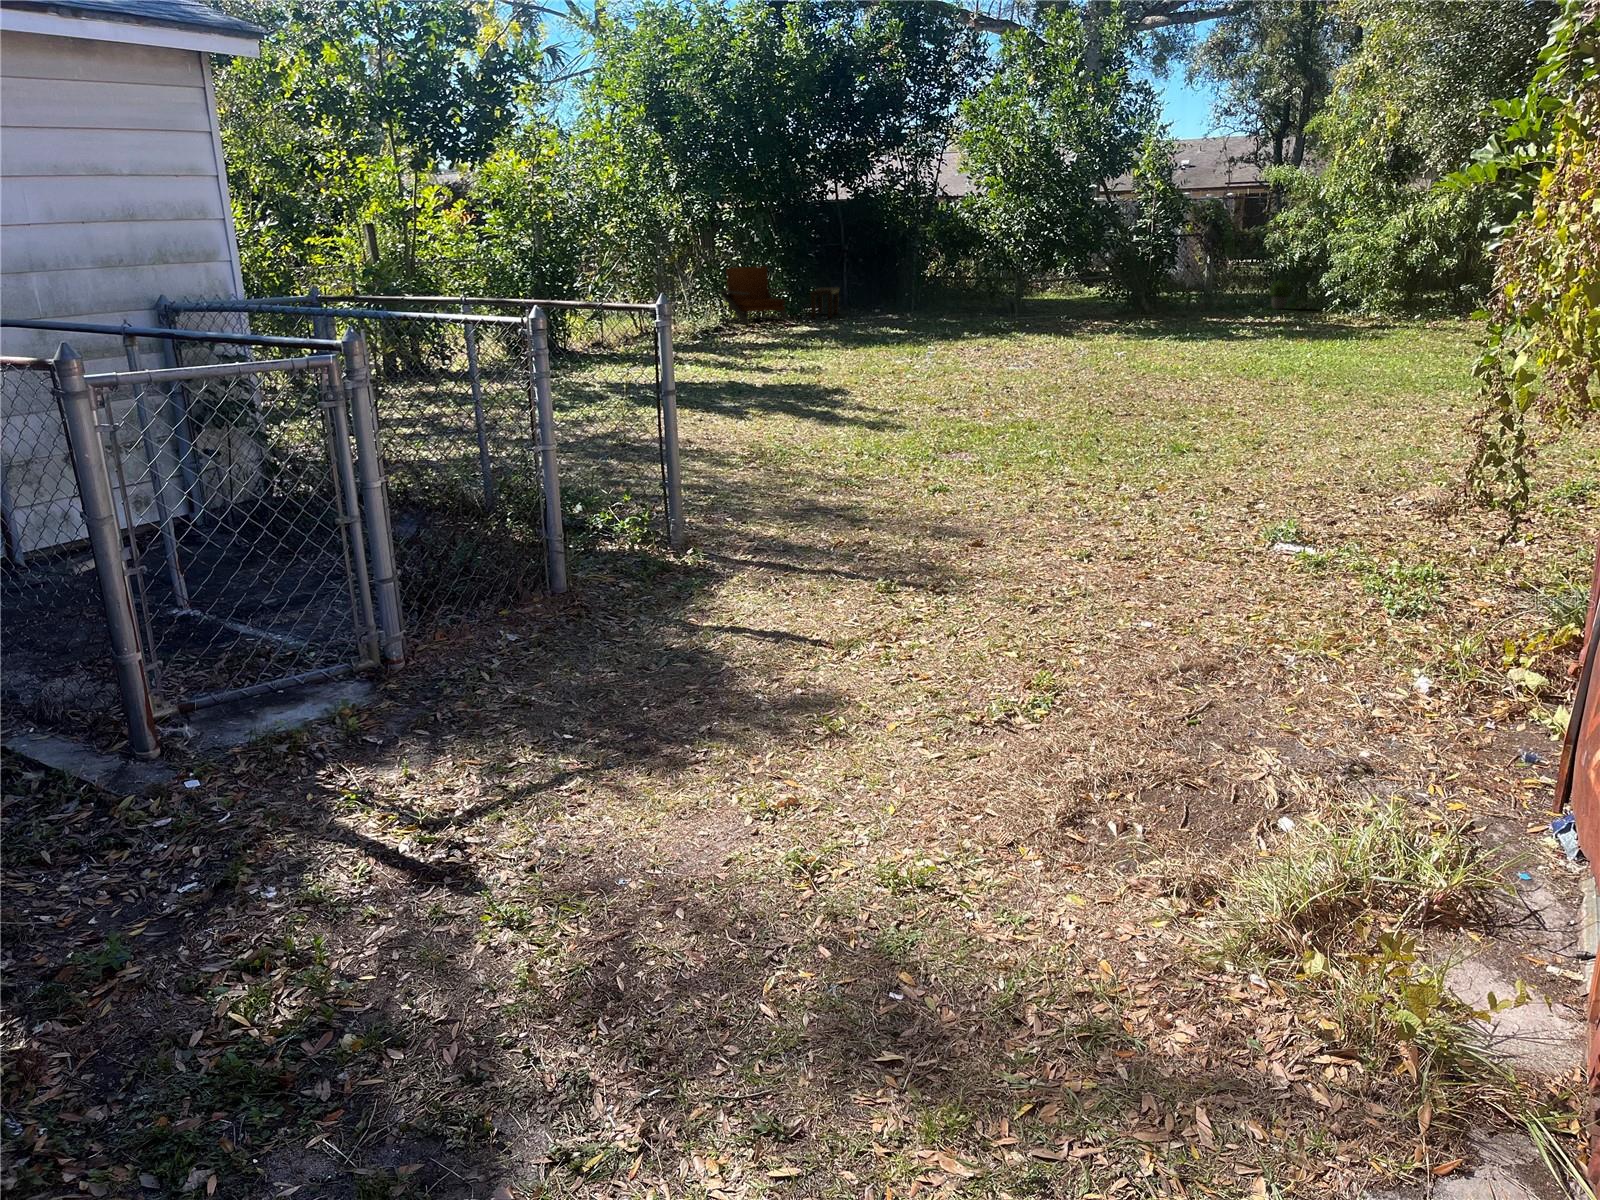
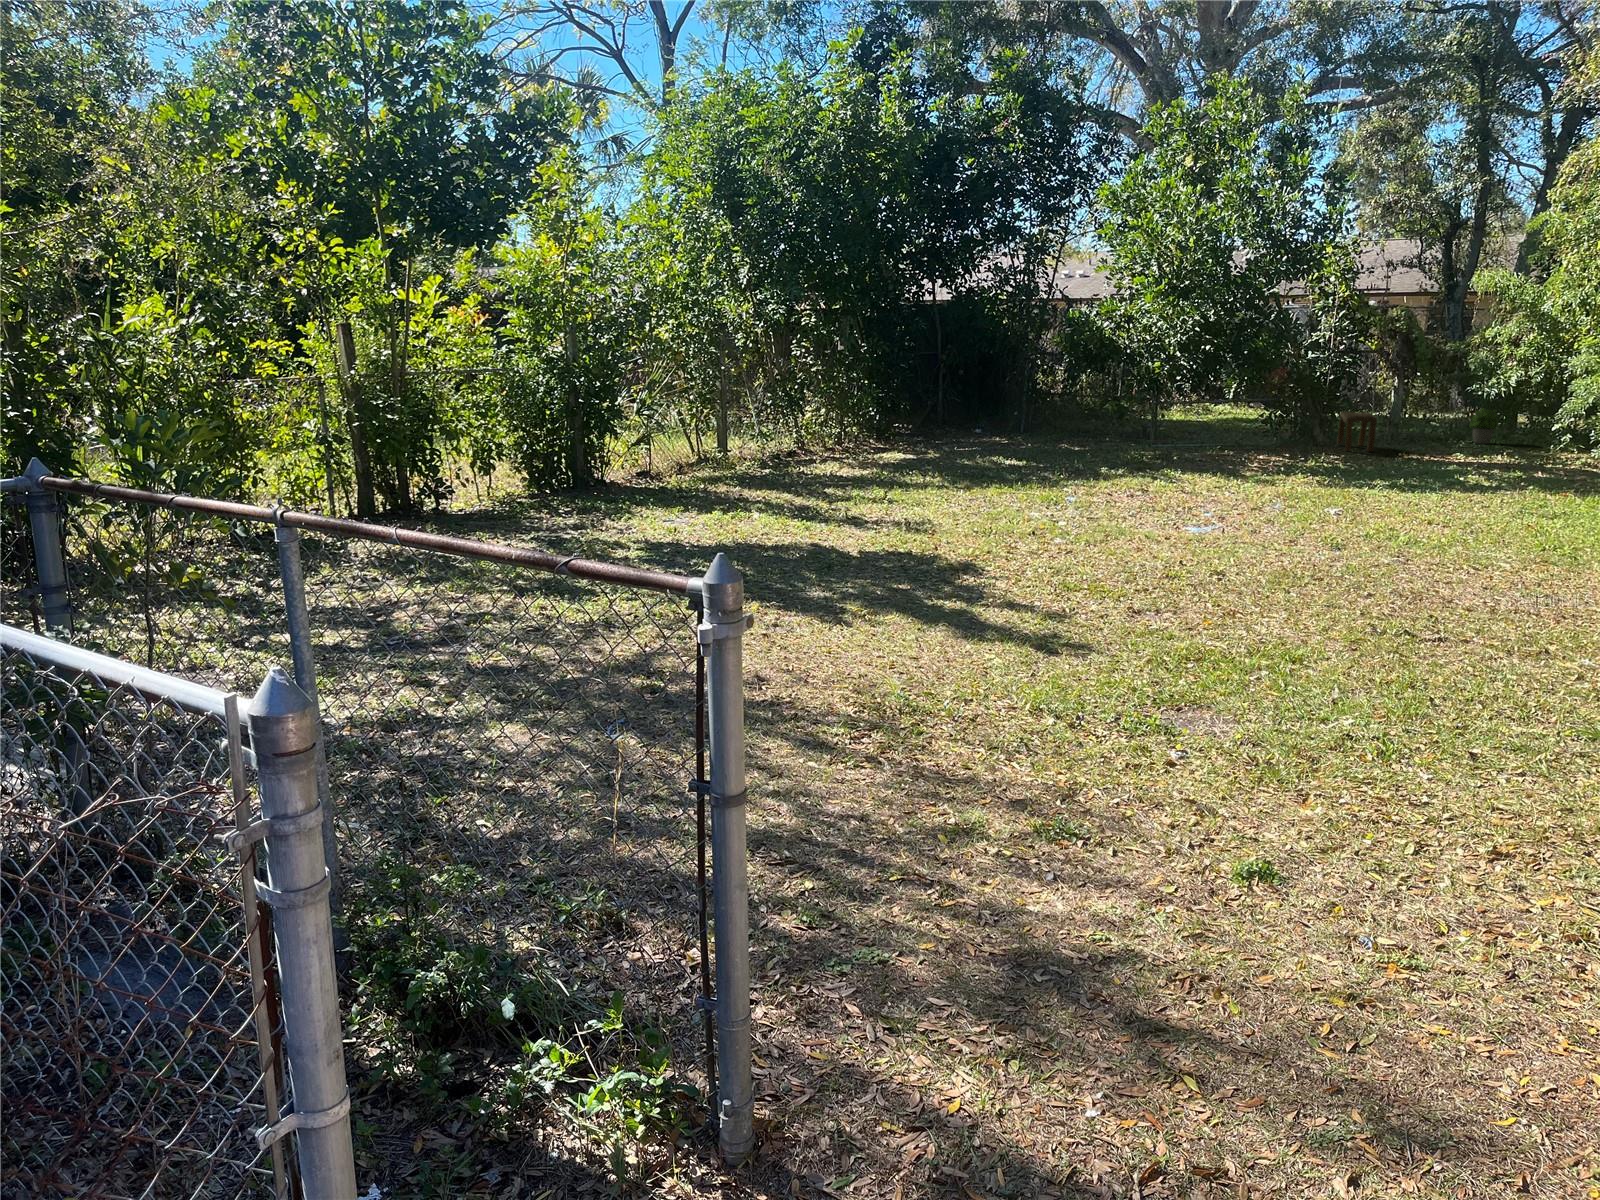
lounge chair: present [719,266,791,324] -> none [792,379,882,449]
bench: present [810,287,840,318] -> present [1337,412,1377,452]

